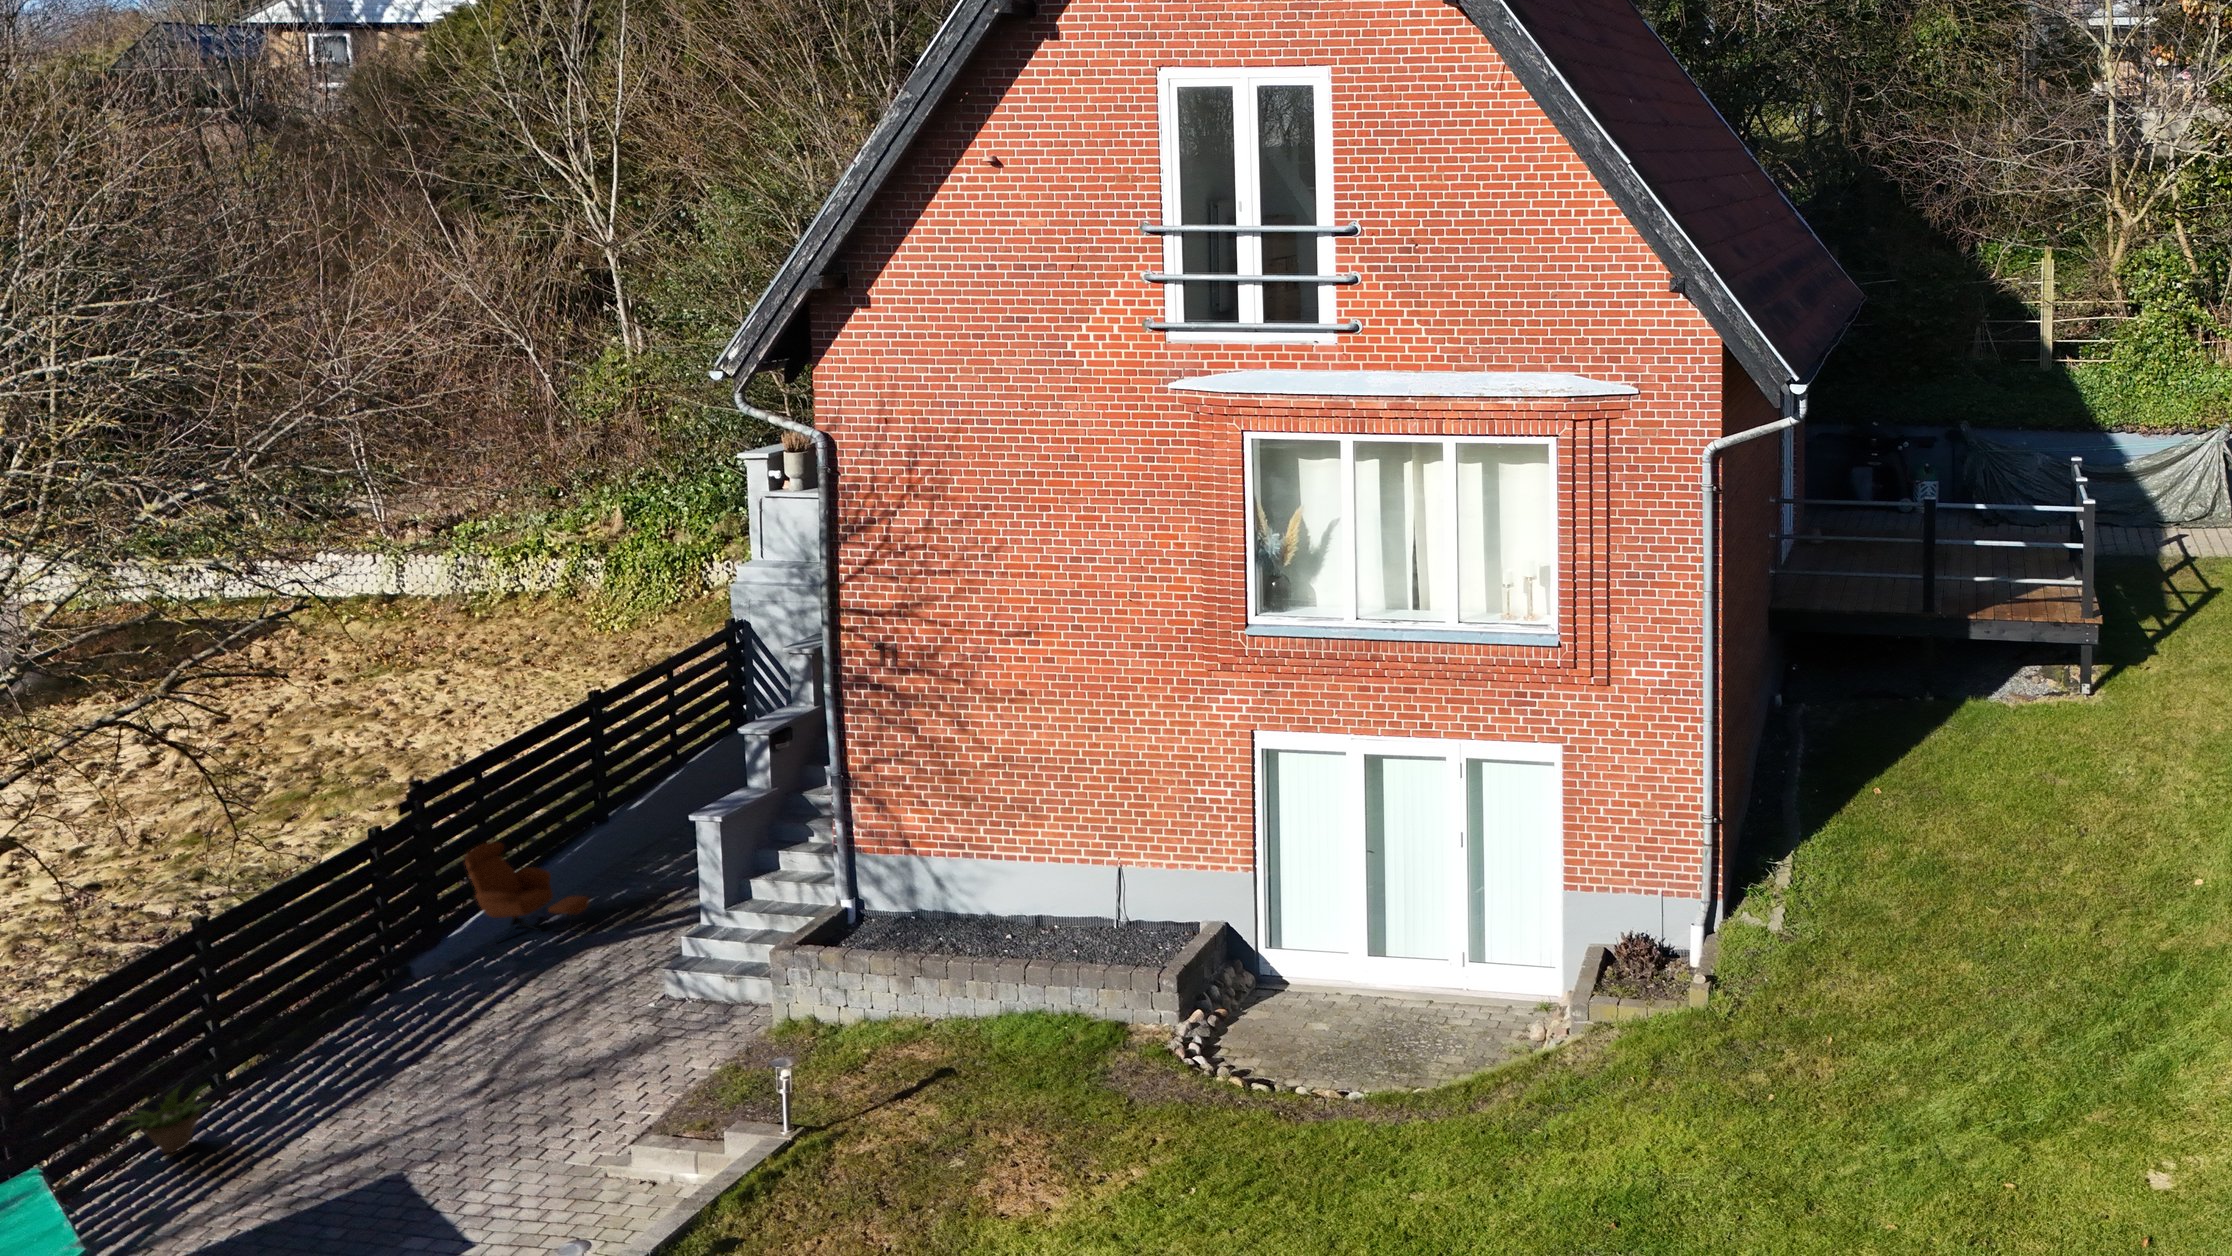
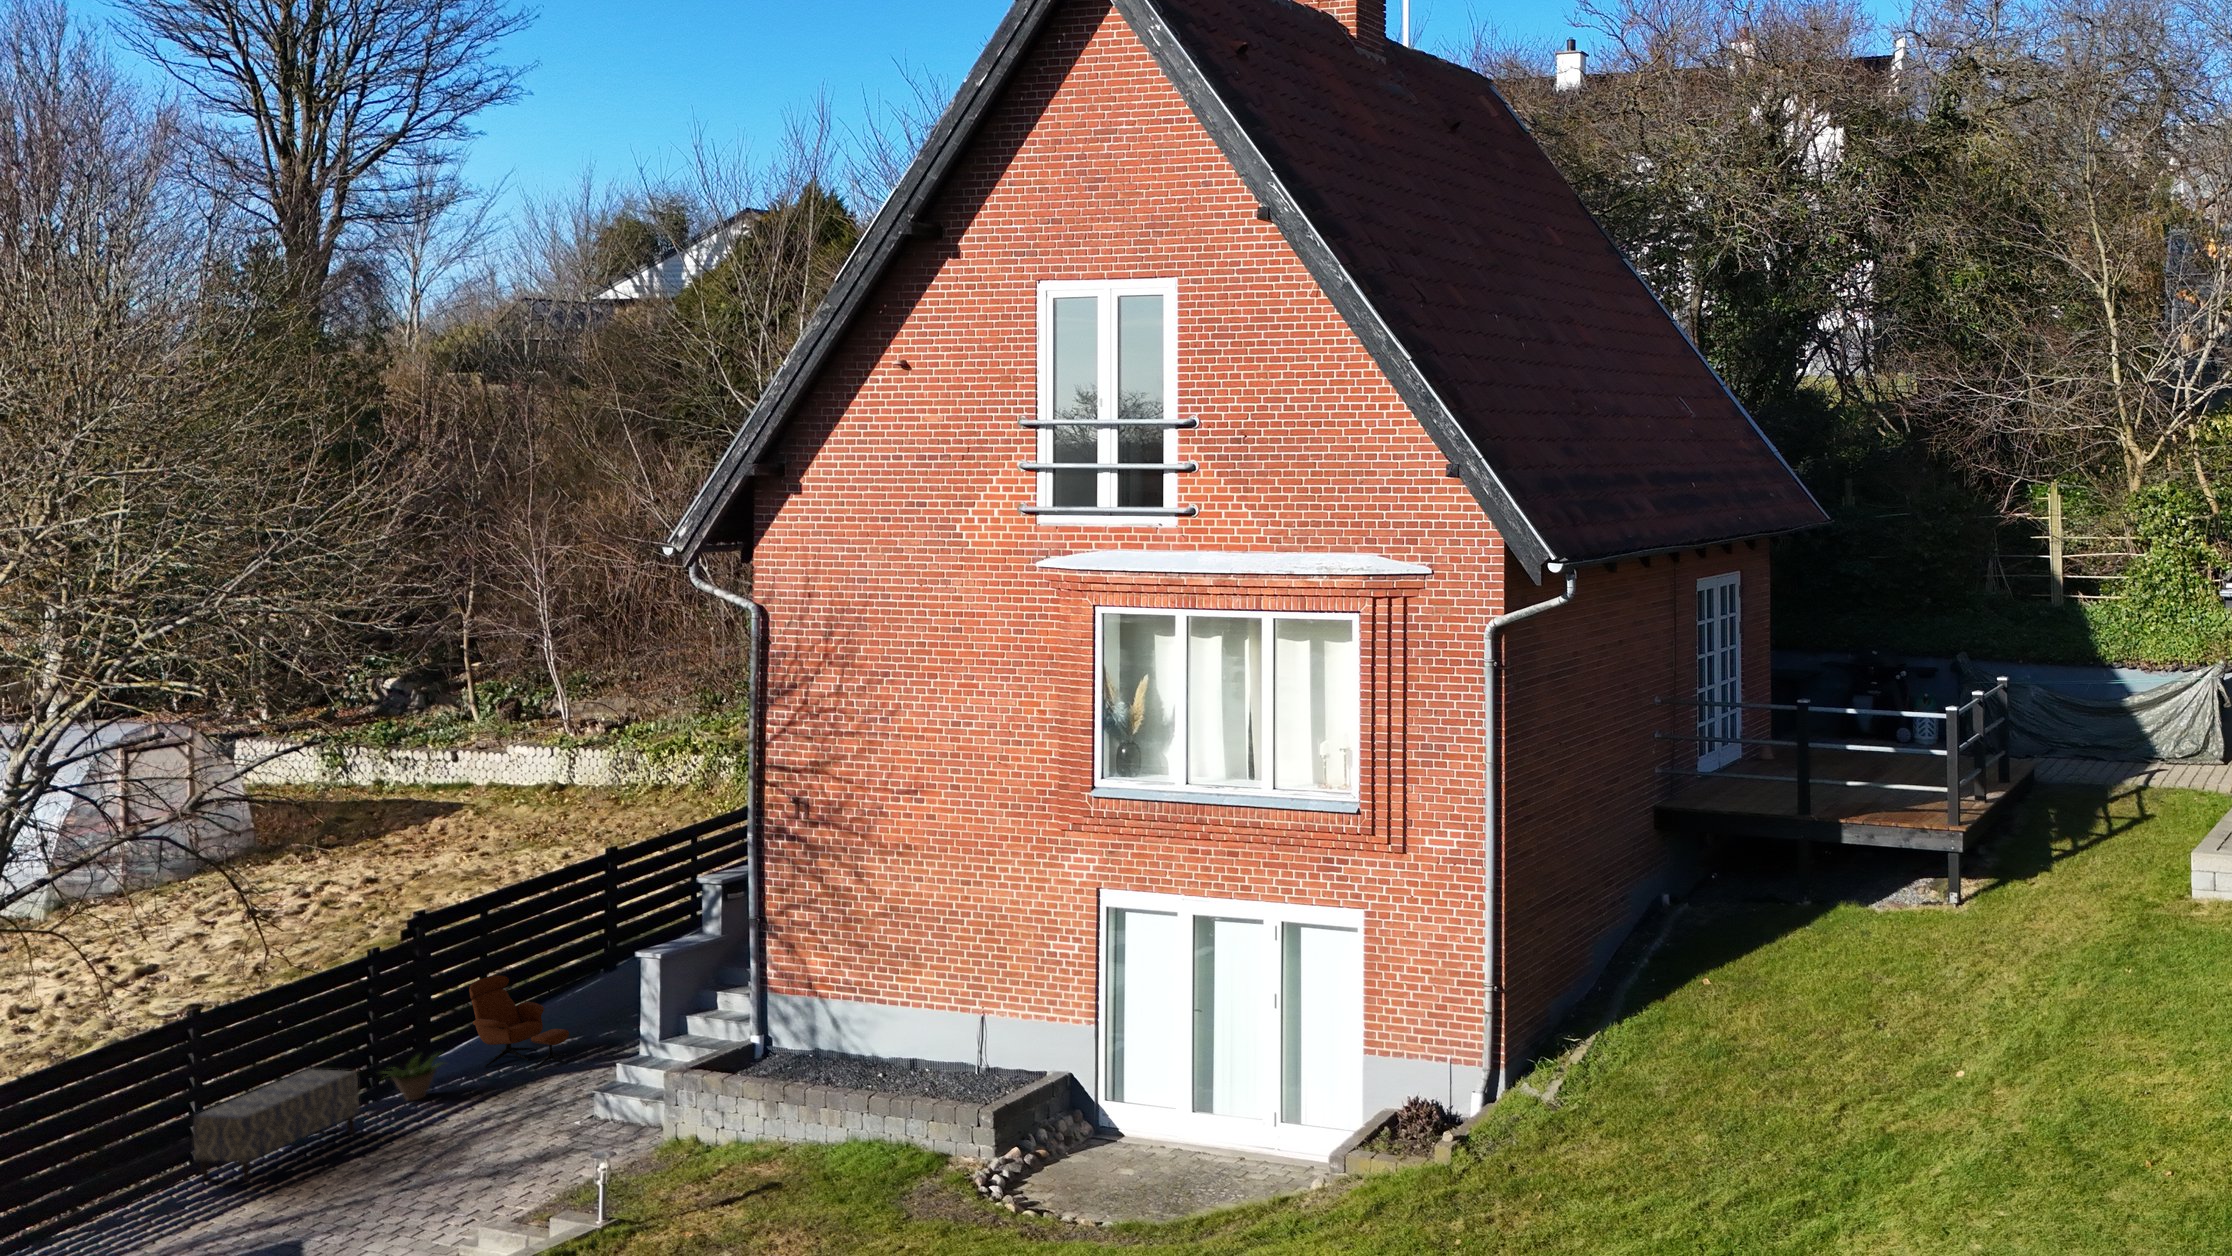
bench: none [208,969,387,1107] -> present [193,1069,359,1182]
decorative plant: present [123,1085,212,1153] -> present [384,1052,447,1100]

